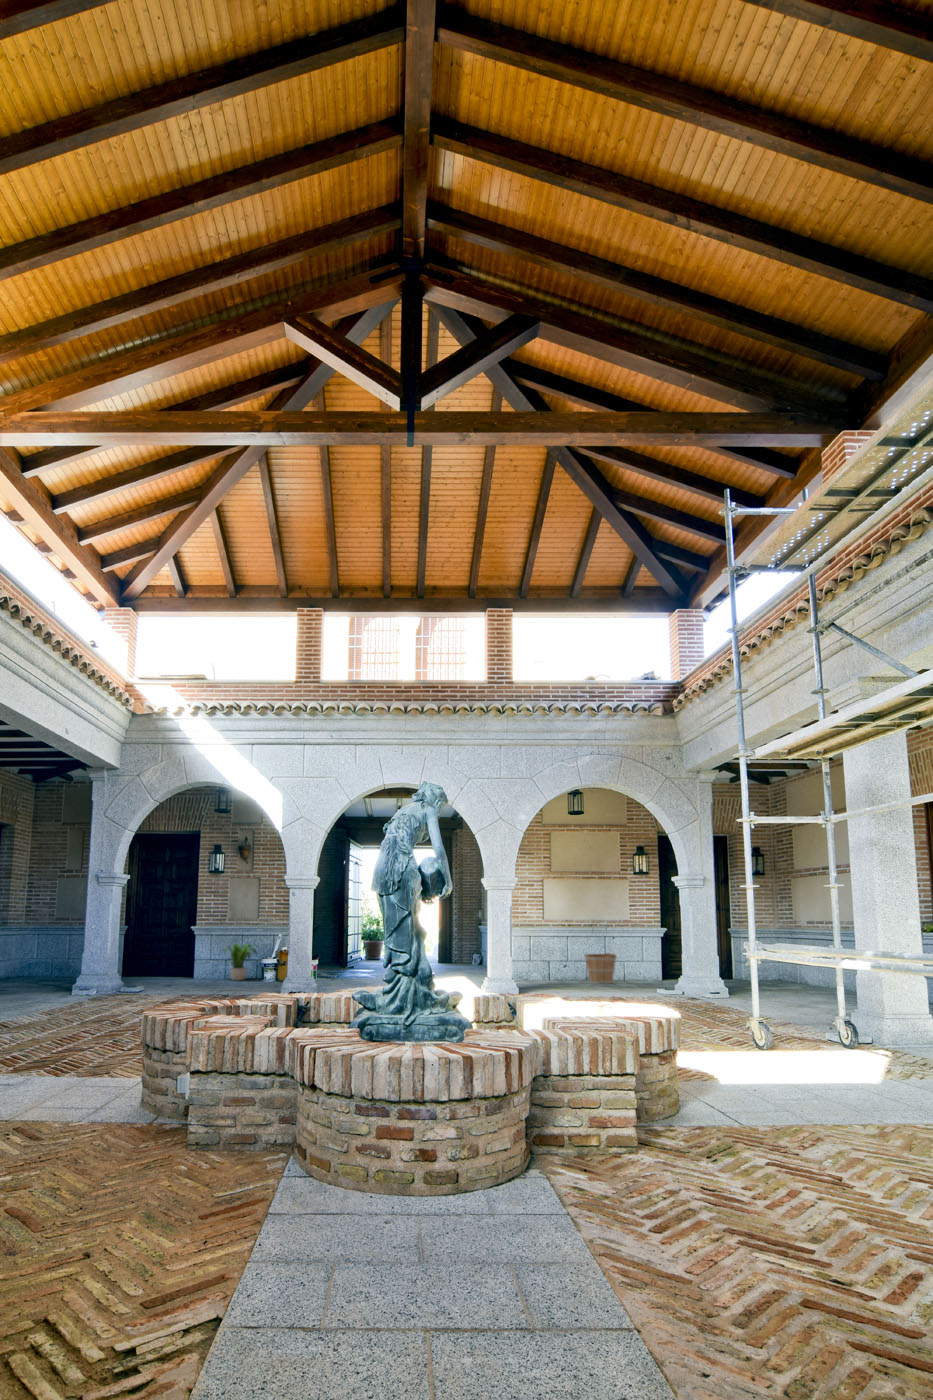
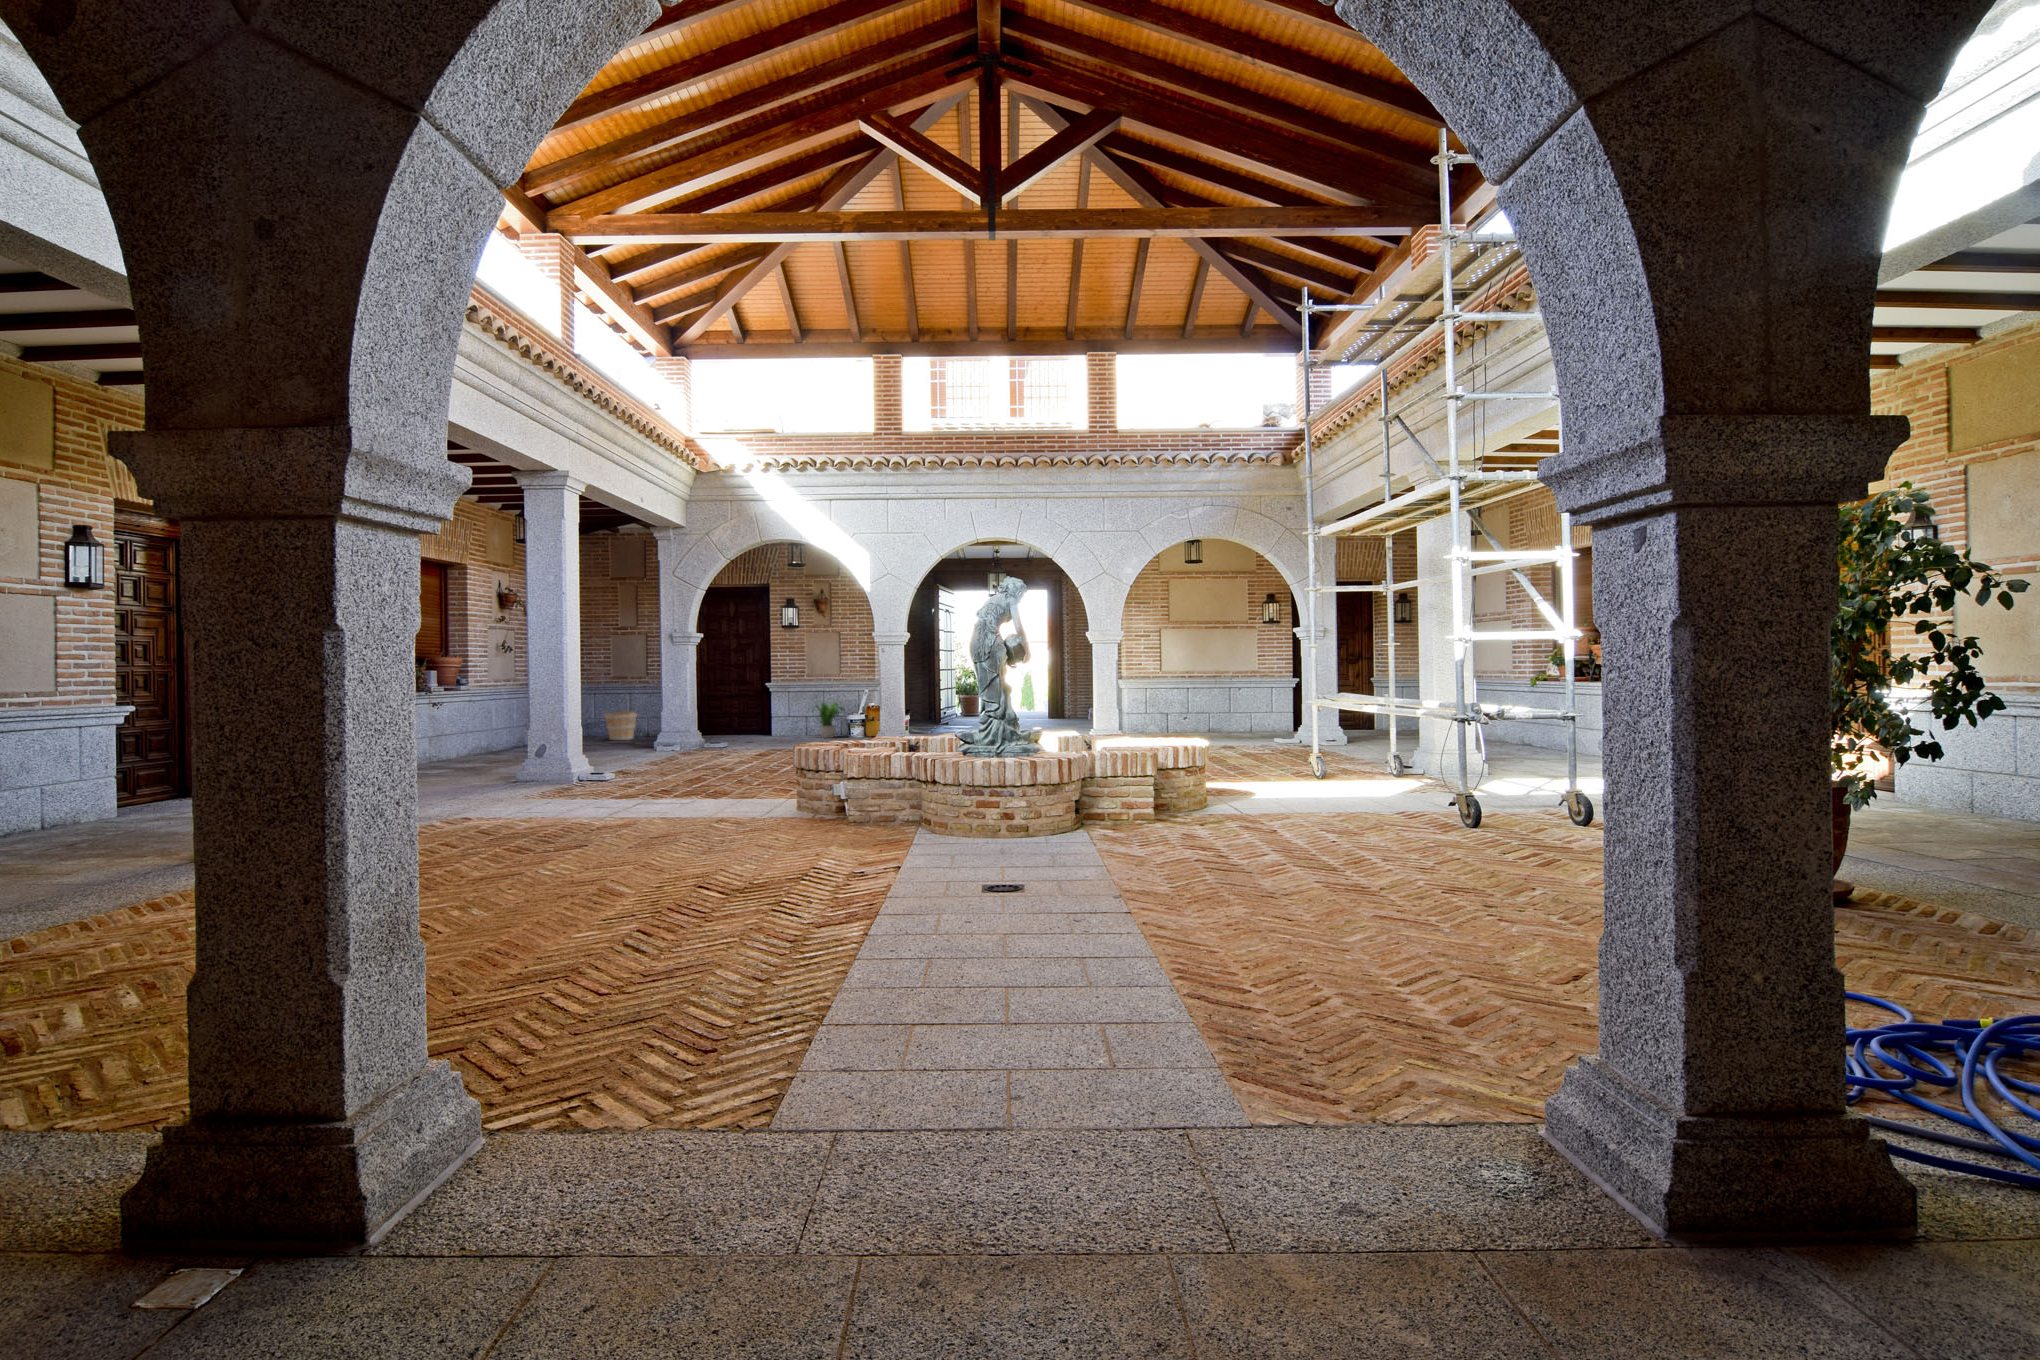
wooden bucket: present [585,953,616,984] -> present [604,711,637,740]

